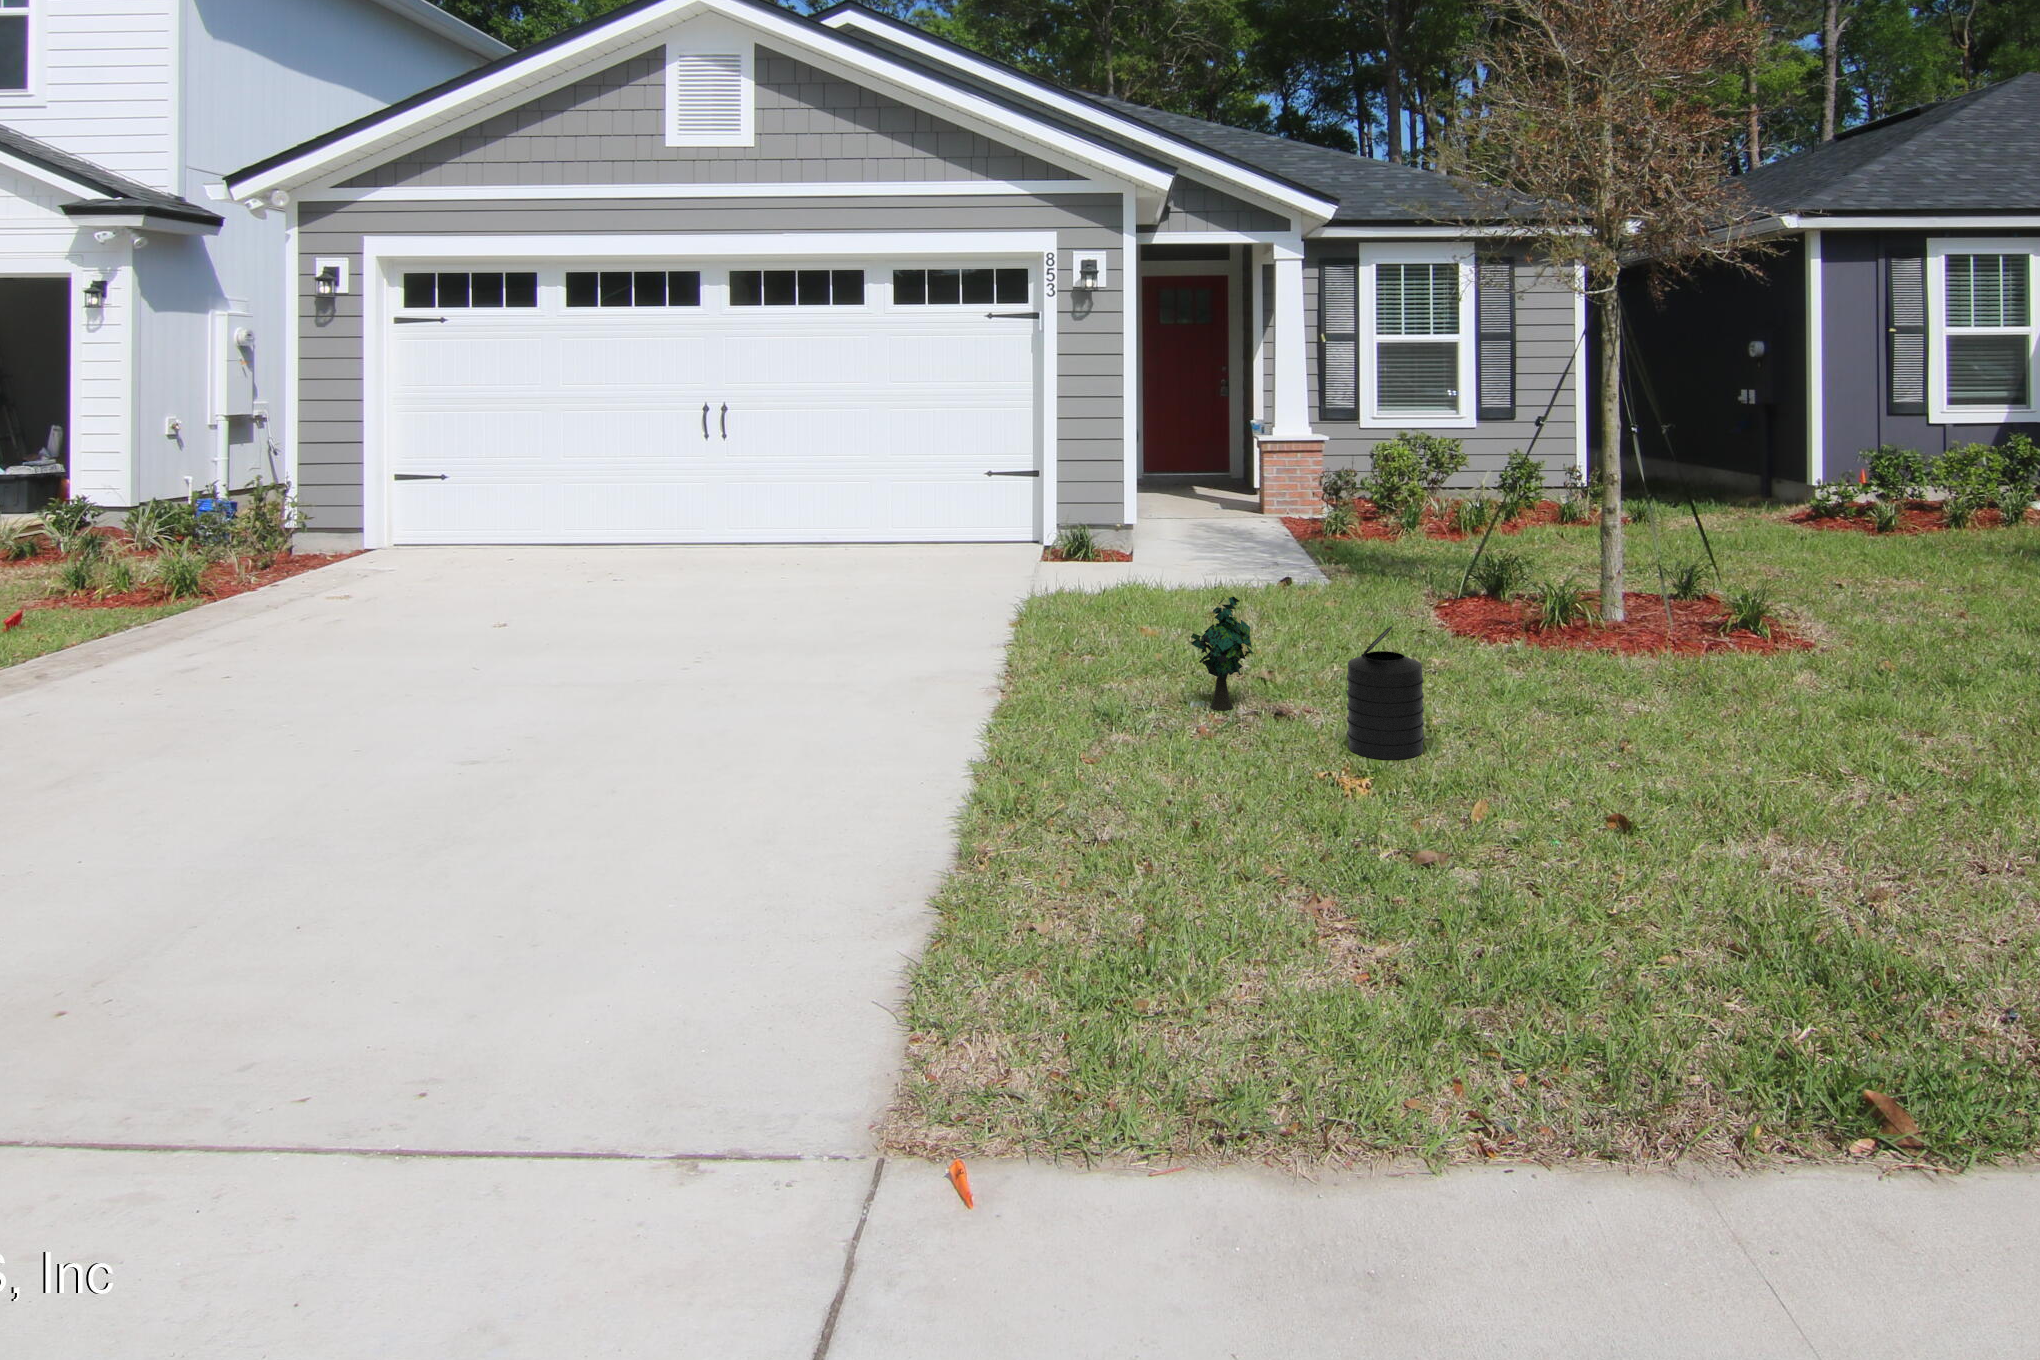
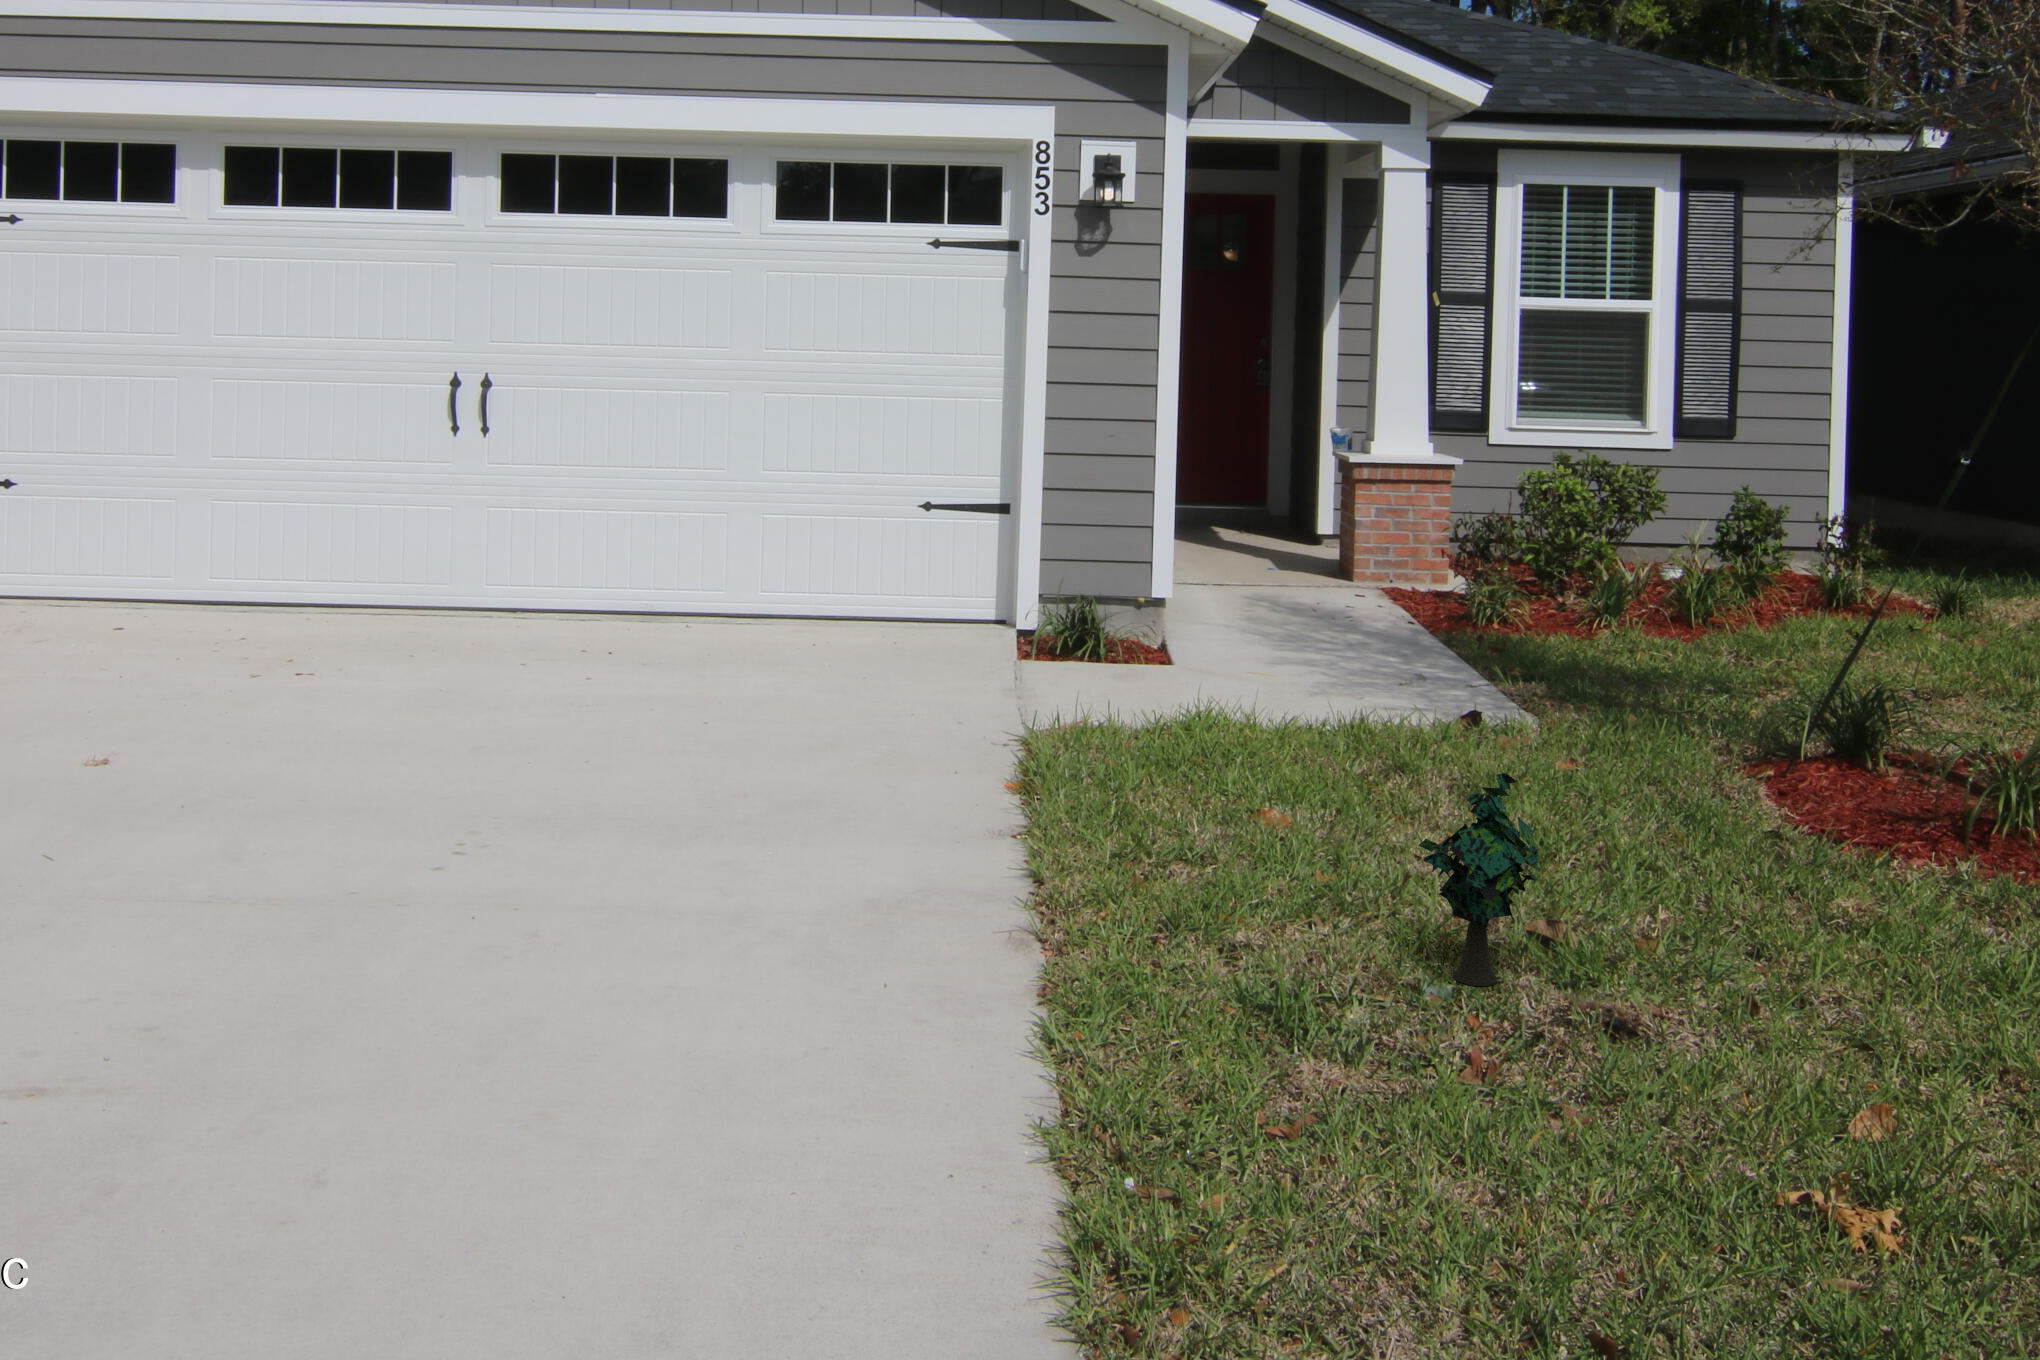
trash can: present [1347,626,1424,760] -> none [1767,854,1928,1120]

